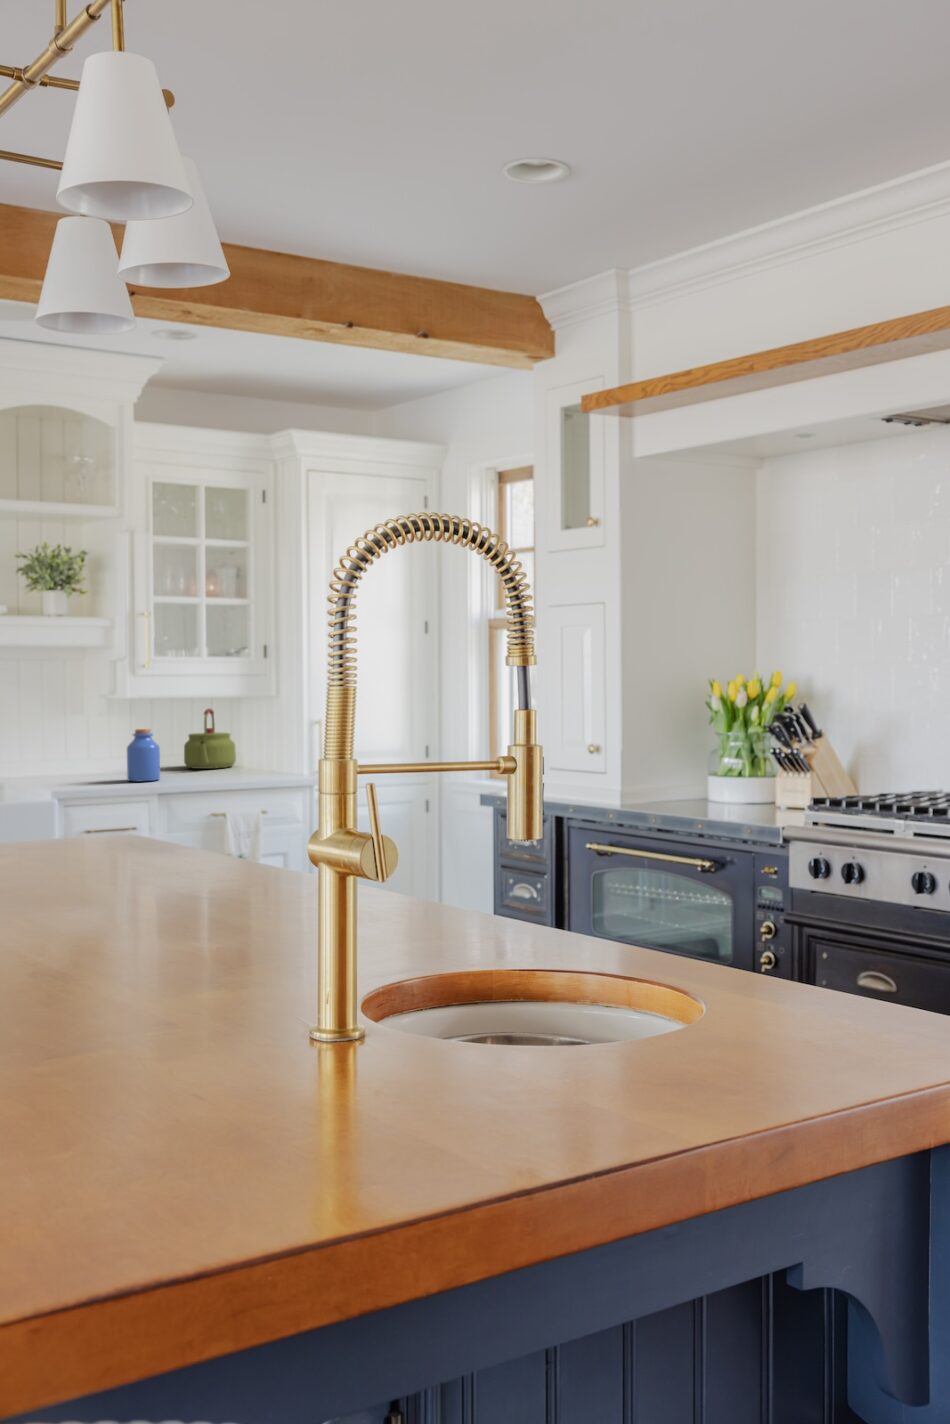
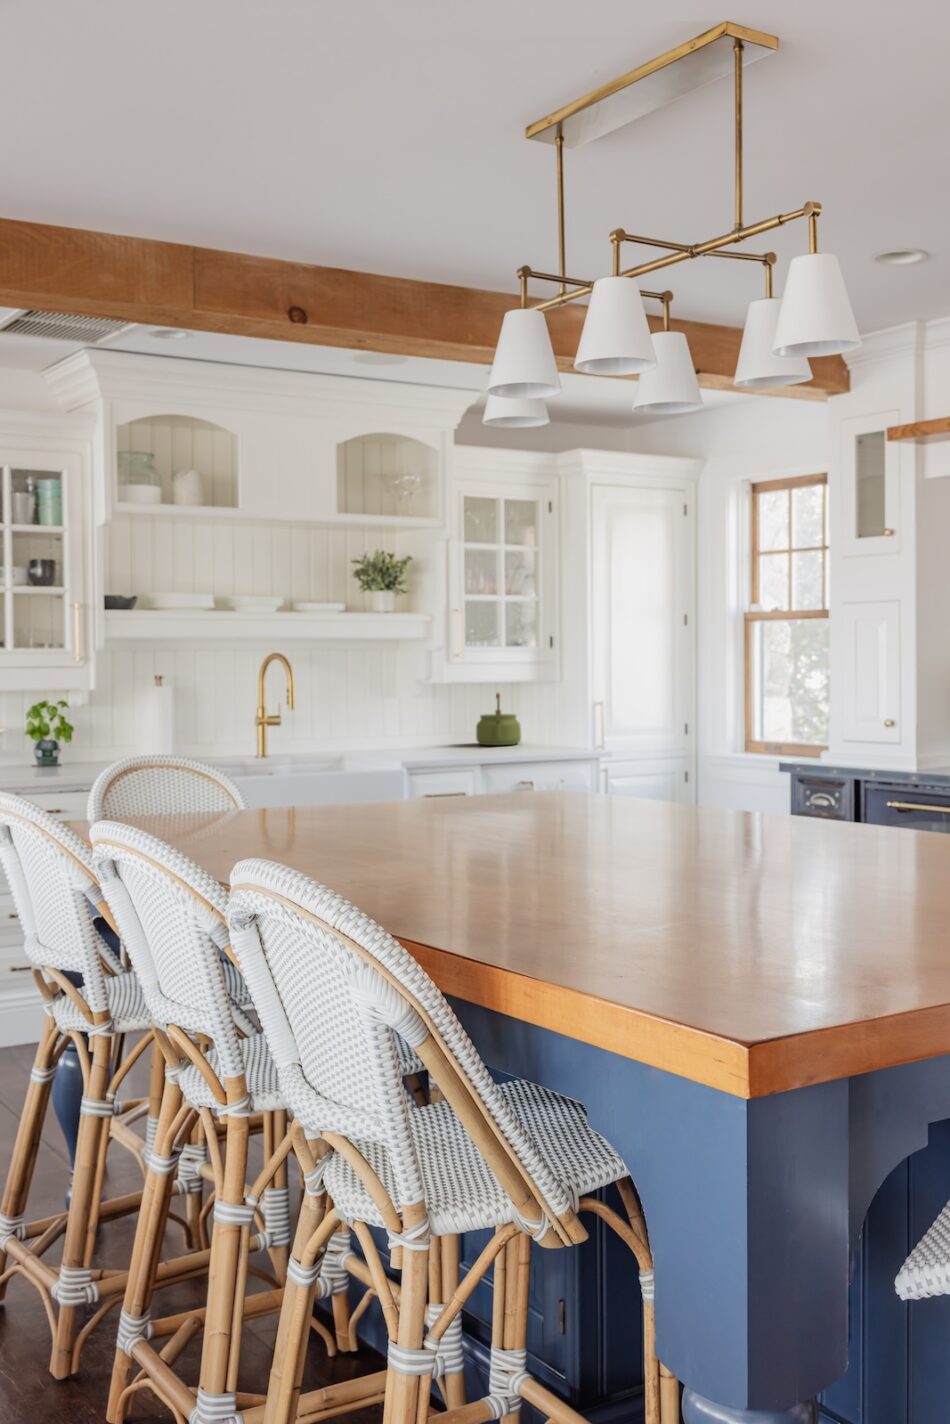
jar: present [127,729,160,781] -> none [443,710,471,755]

